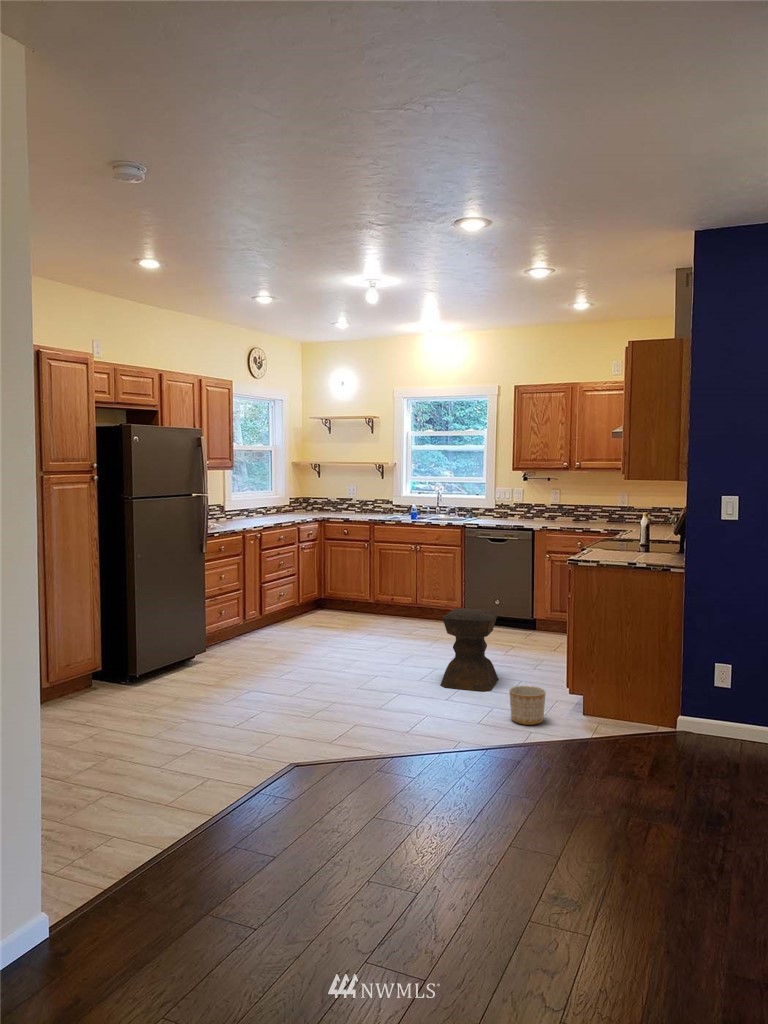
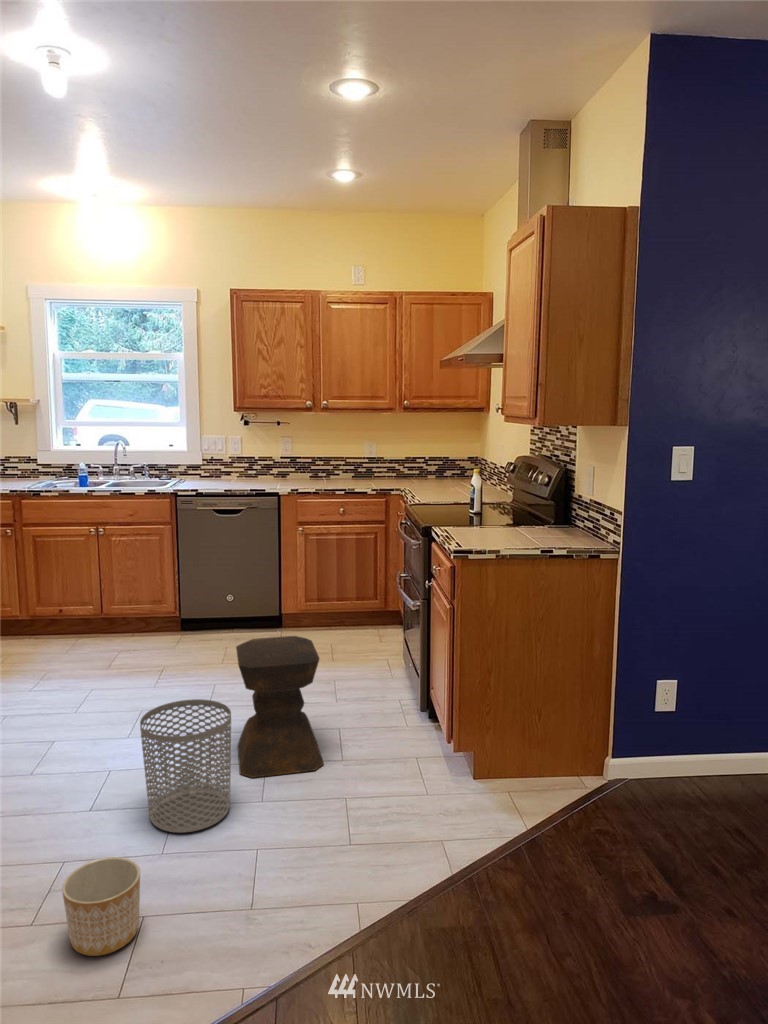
waste bin: none [378,631,427,698] -> present [140,699,231,833]
planter: present [510,686,546,725] -> present [62,857,140,956]

